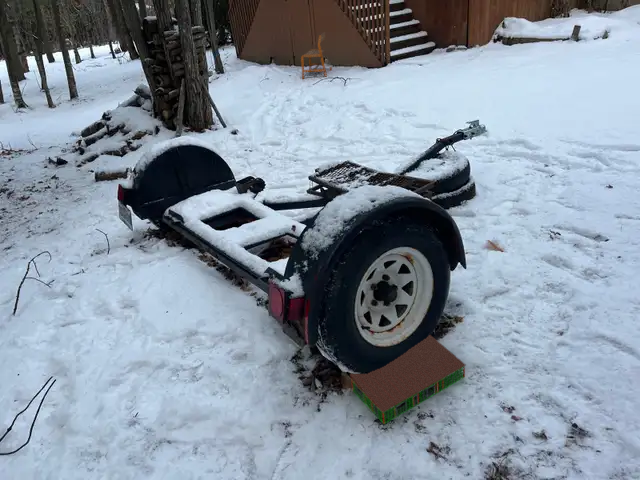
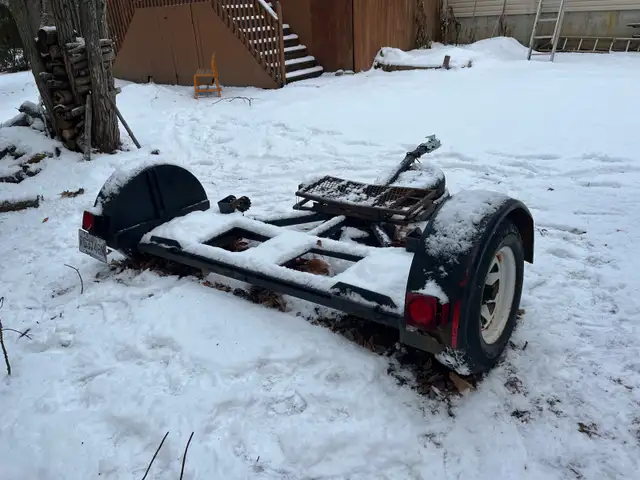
storage bin: present [350,335,465,424] -> none [480,322,569,409]

